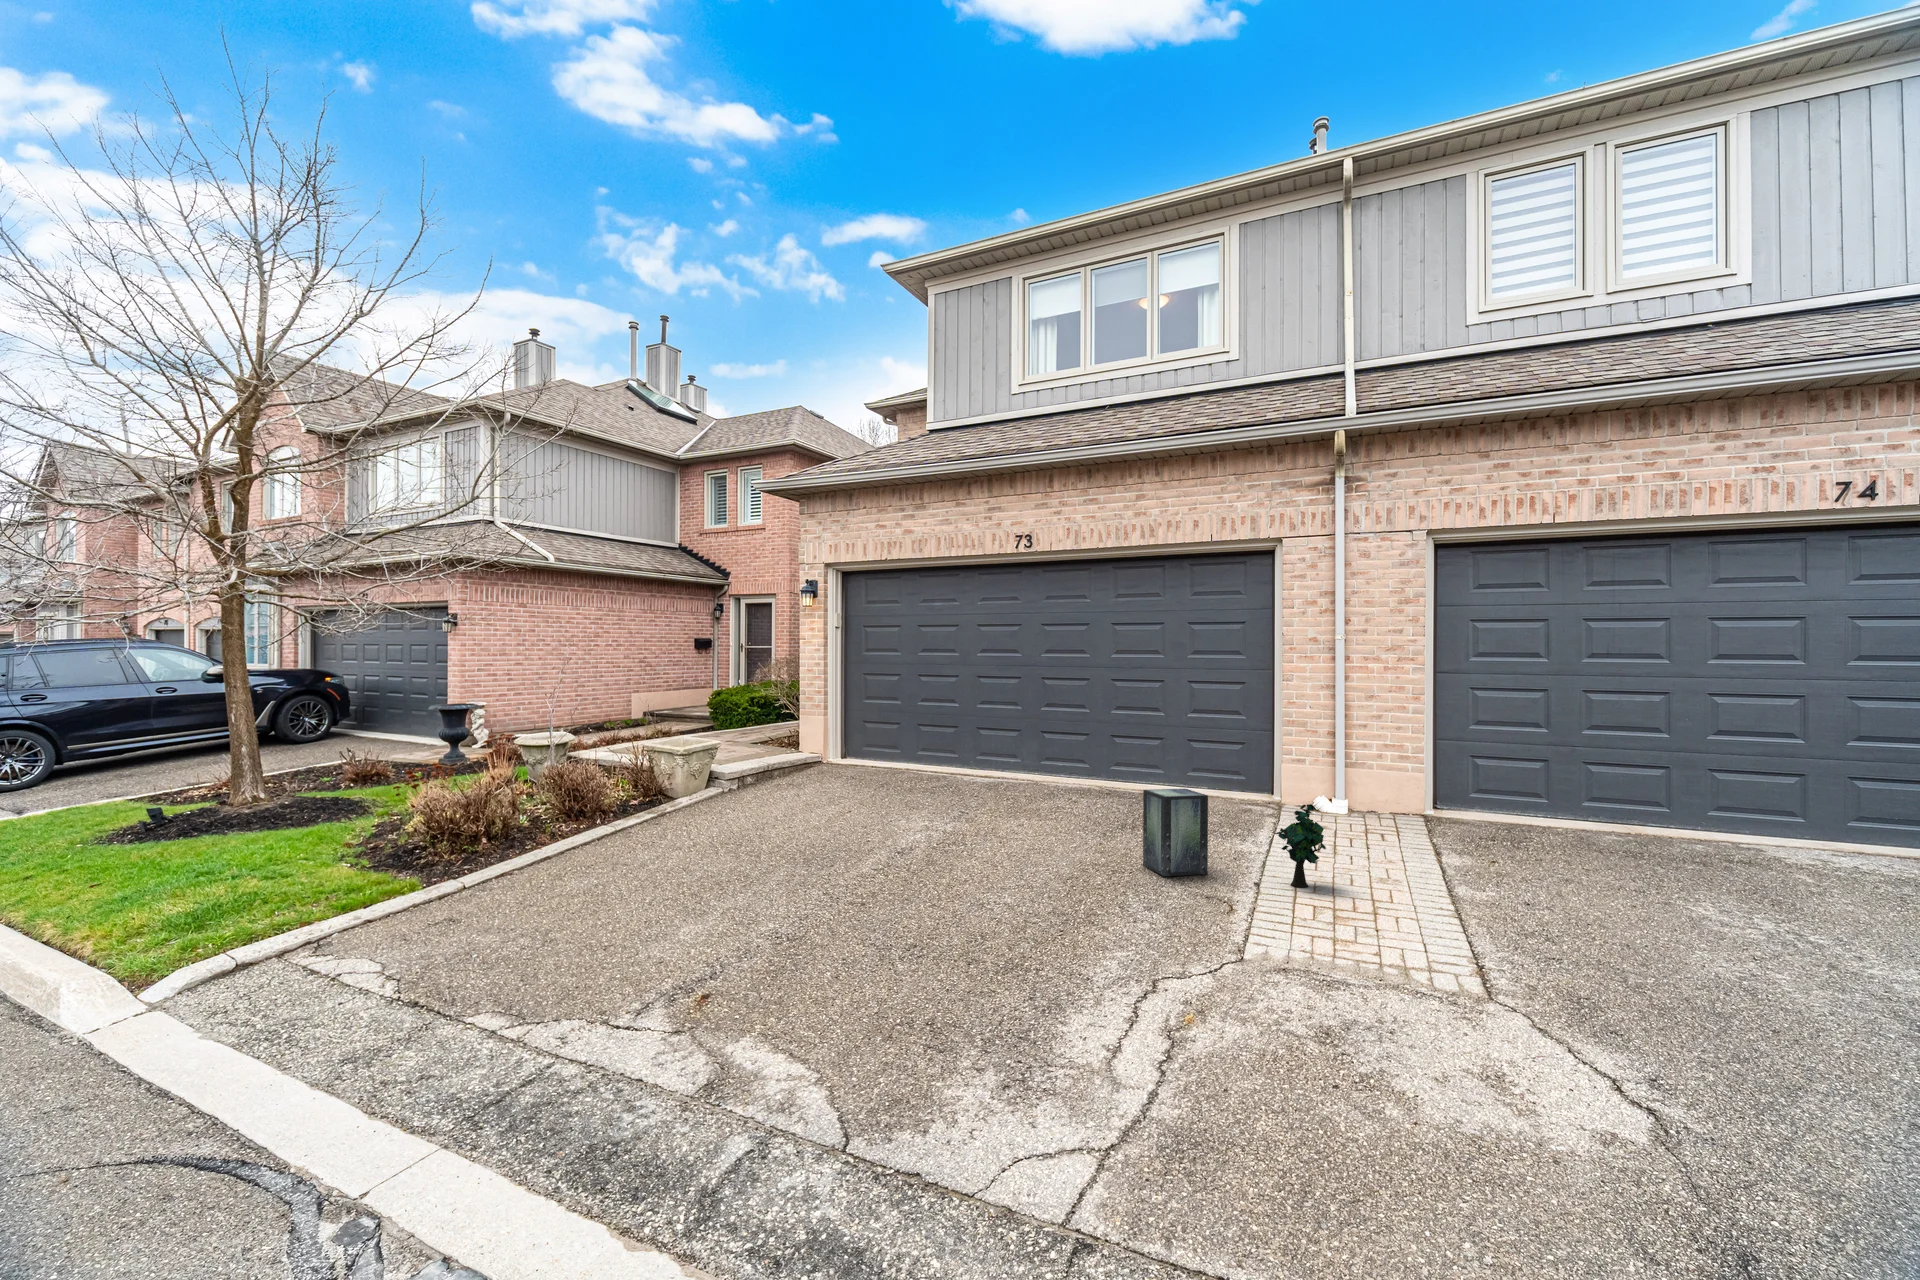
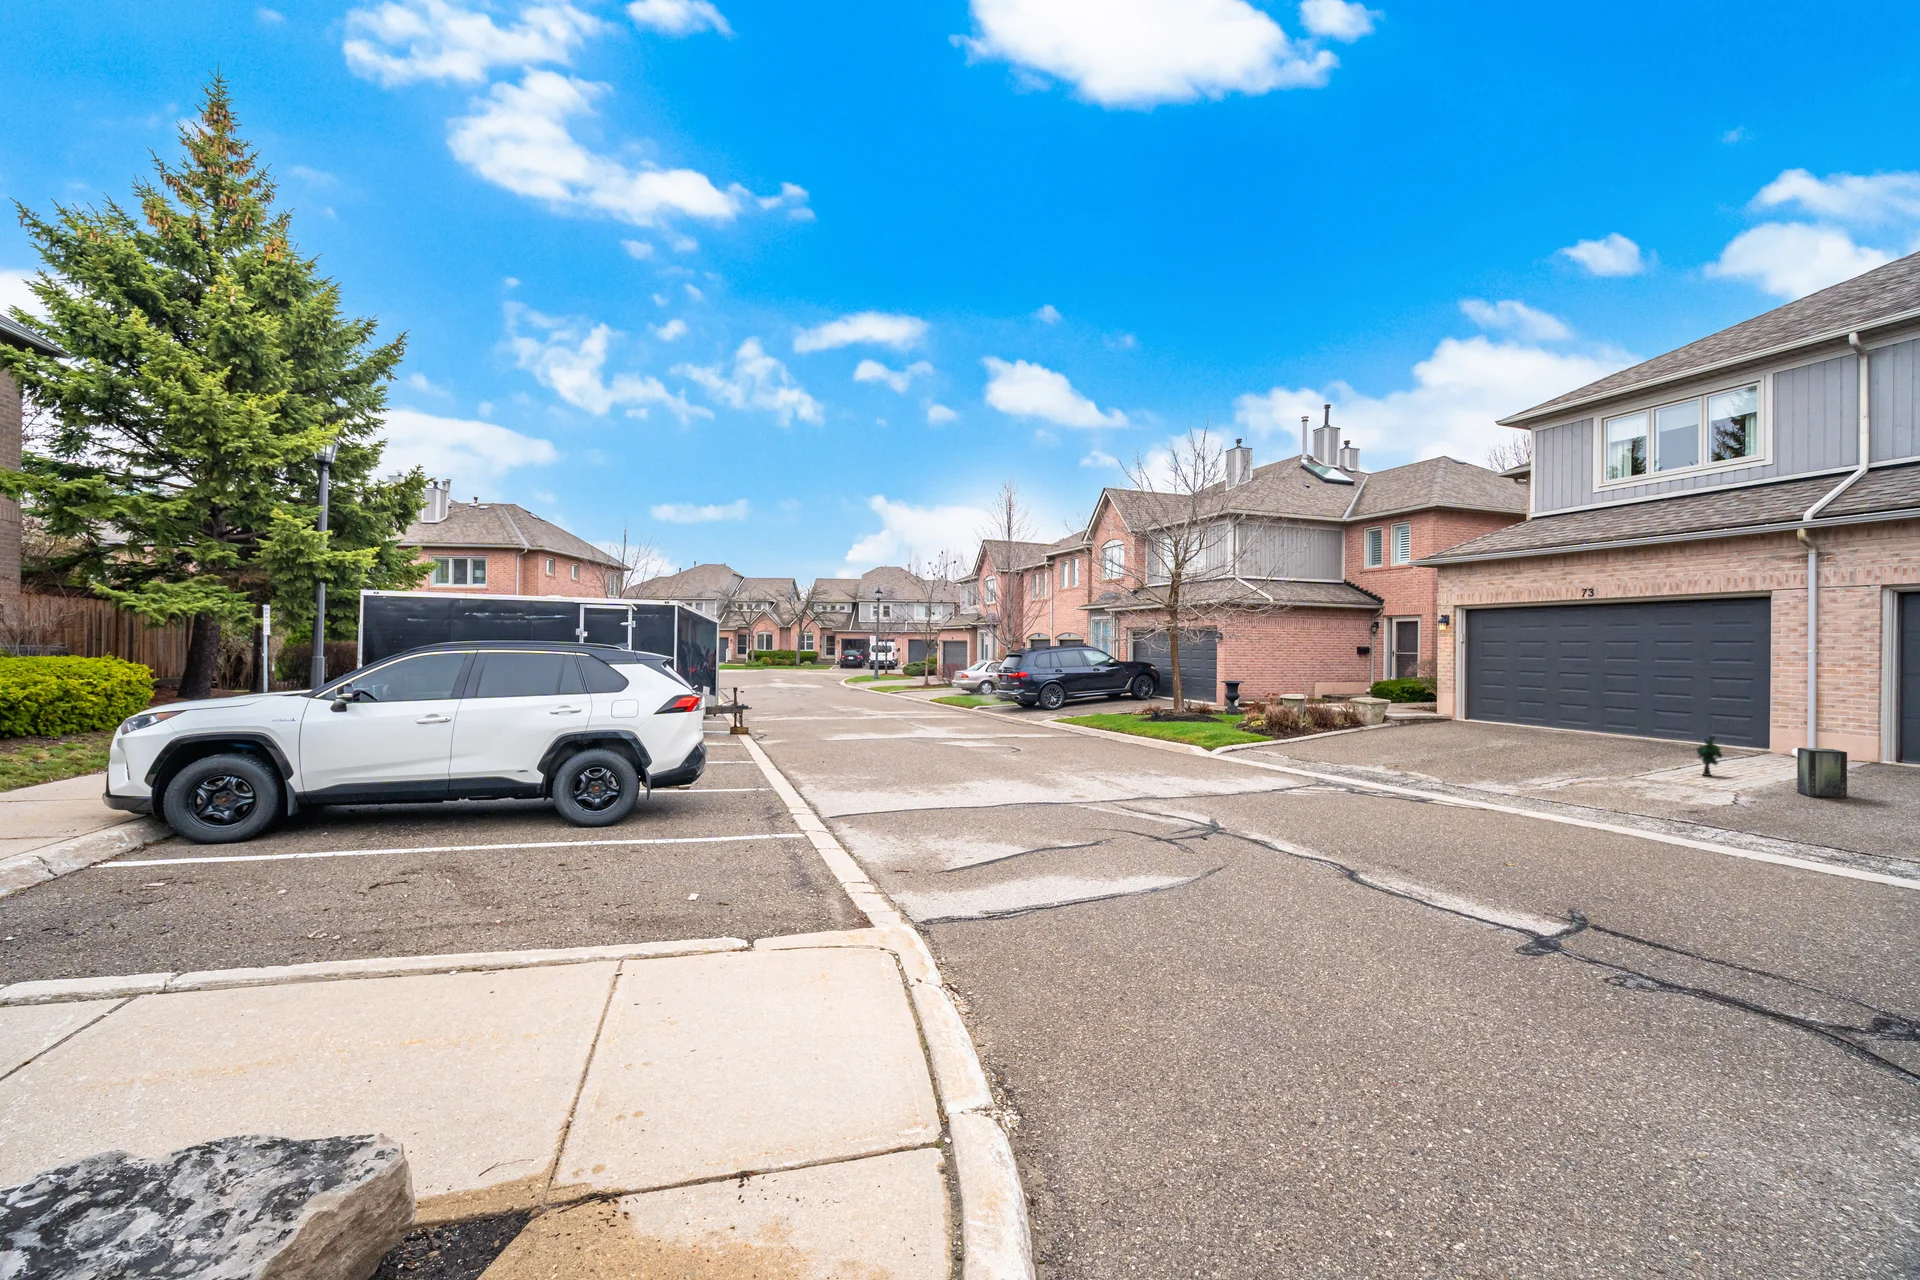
storage box: present [1143,789,1208,876] -> present [1797,748,1847,798]

